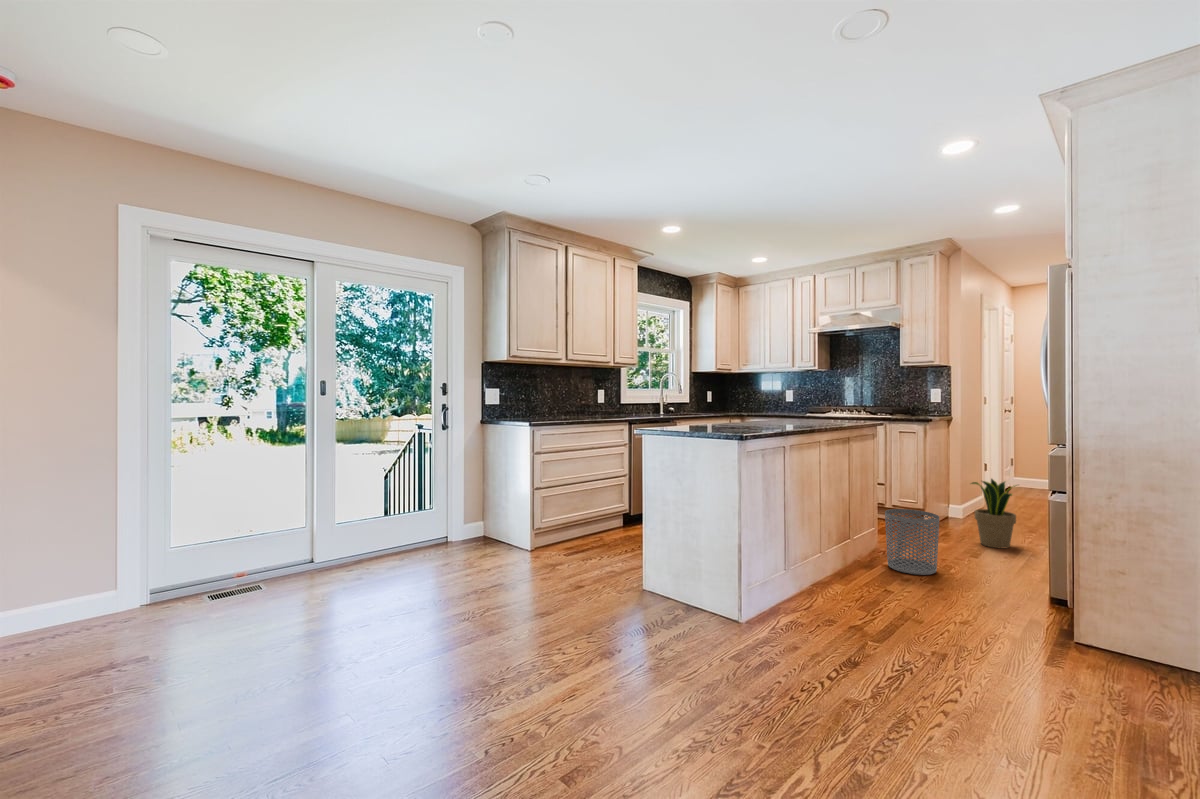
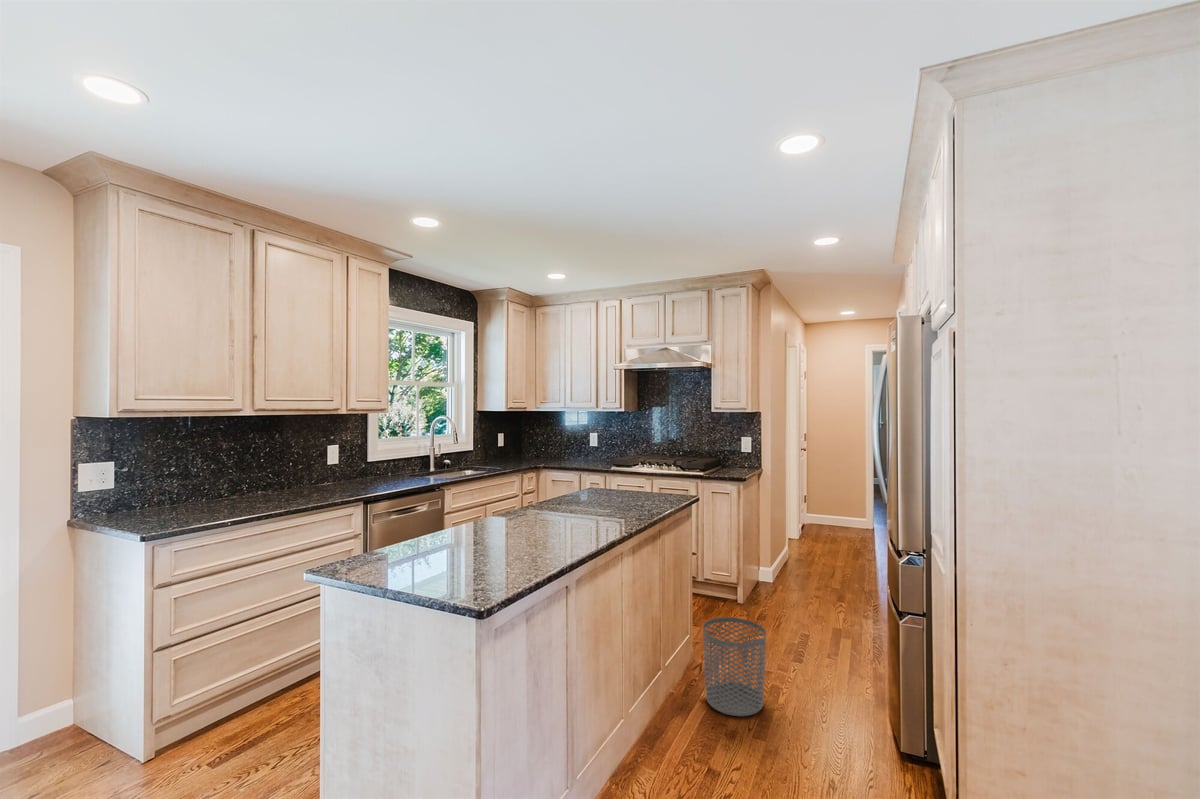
potted plant: present [971,479,1017,548] -> none [787,553,837,637]

